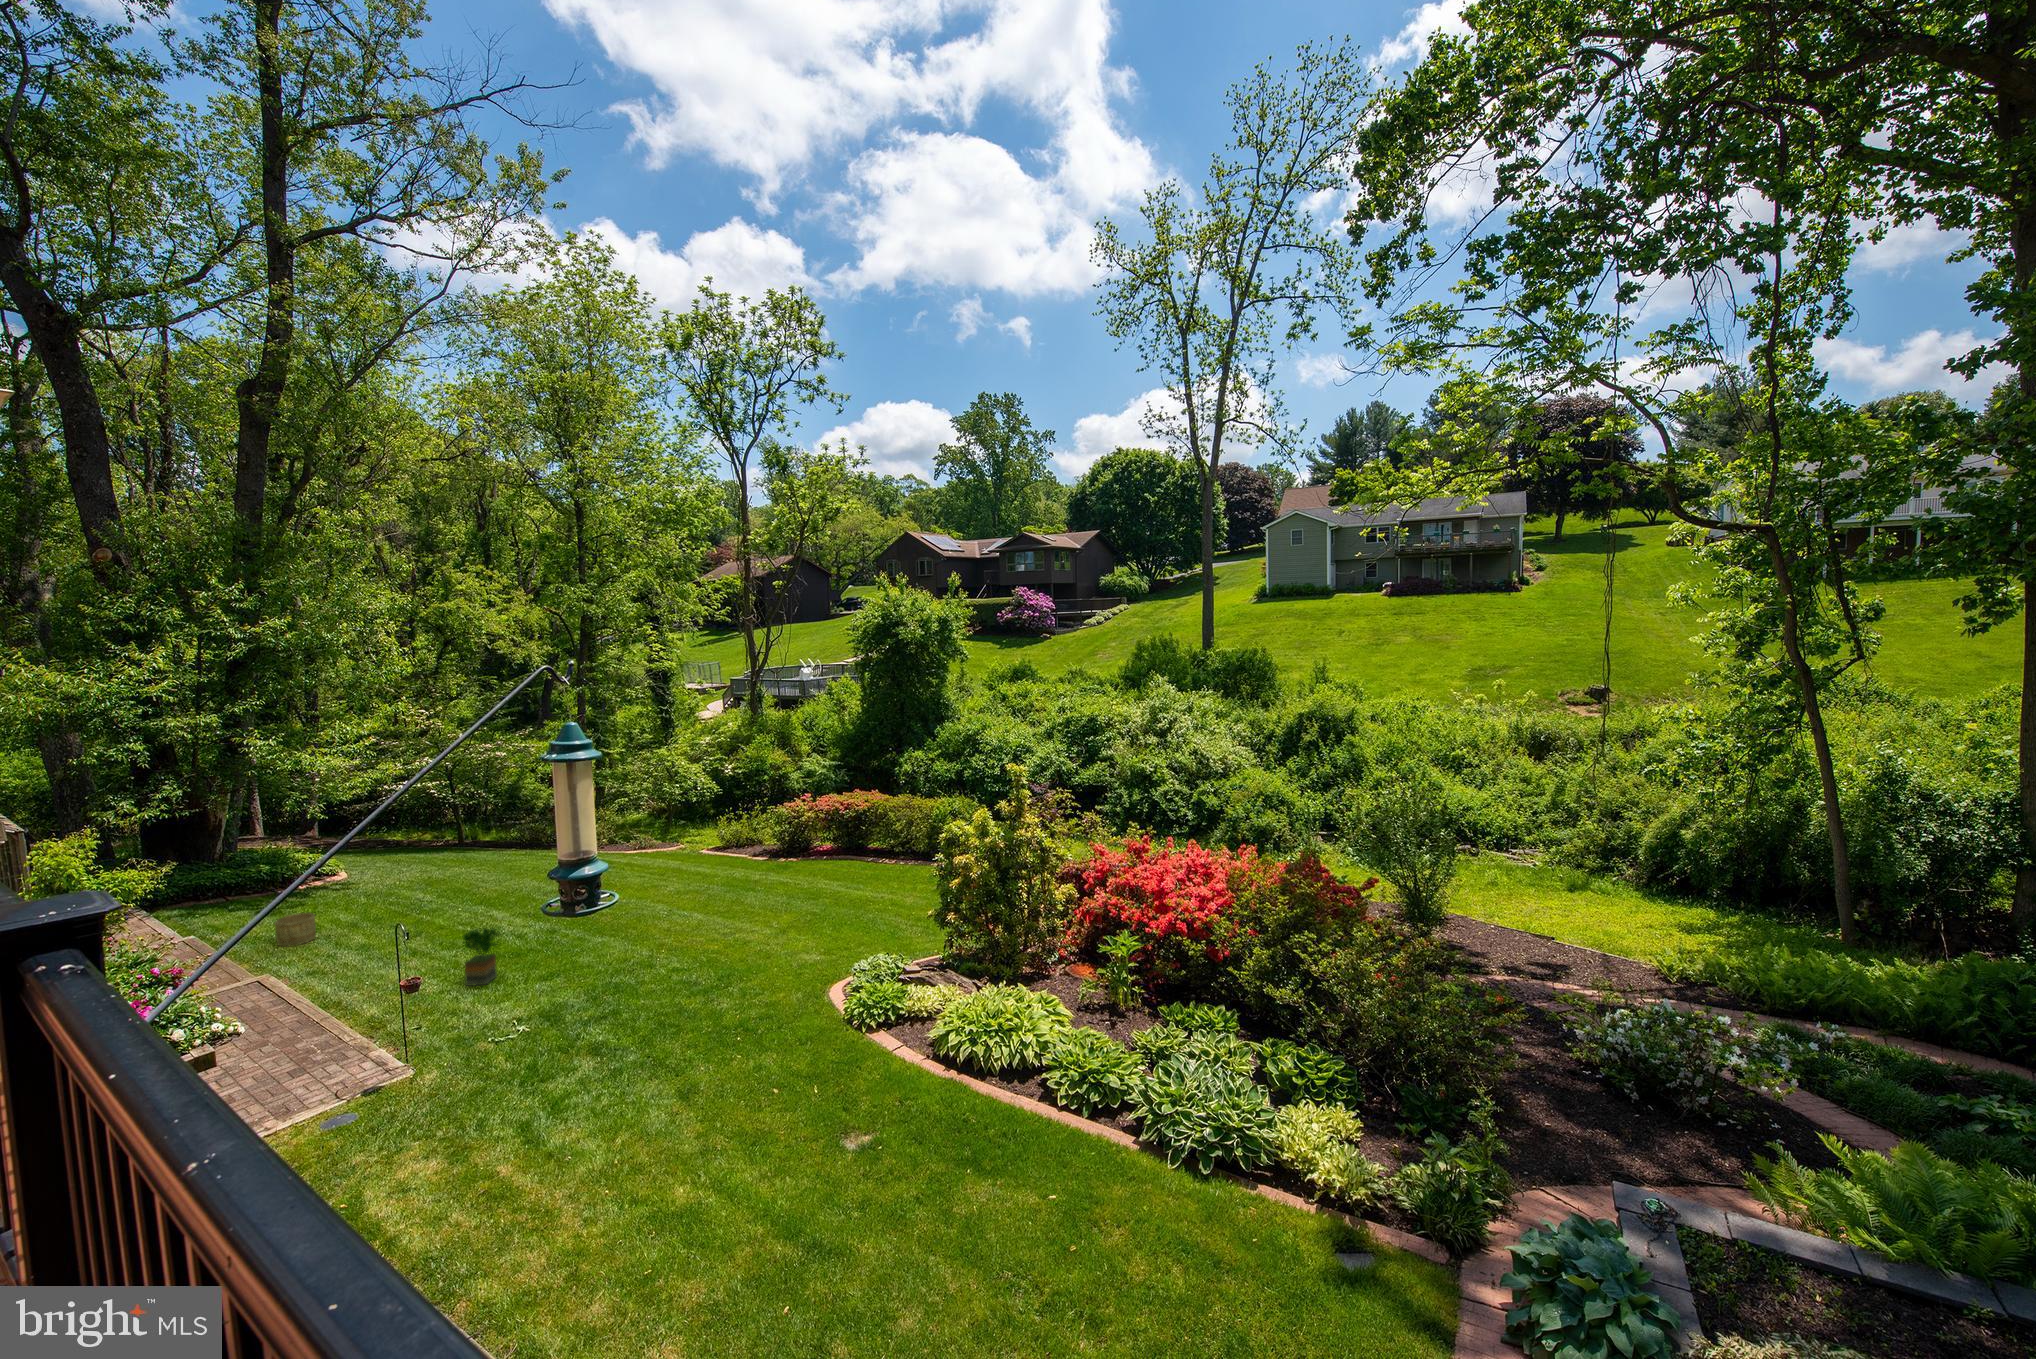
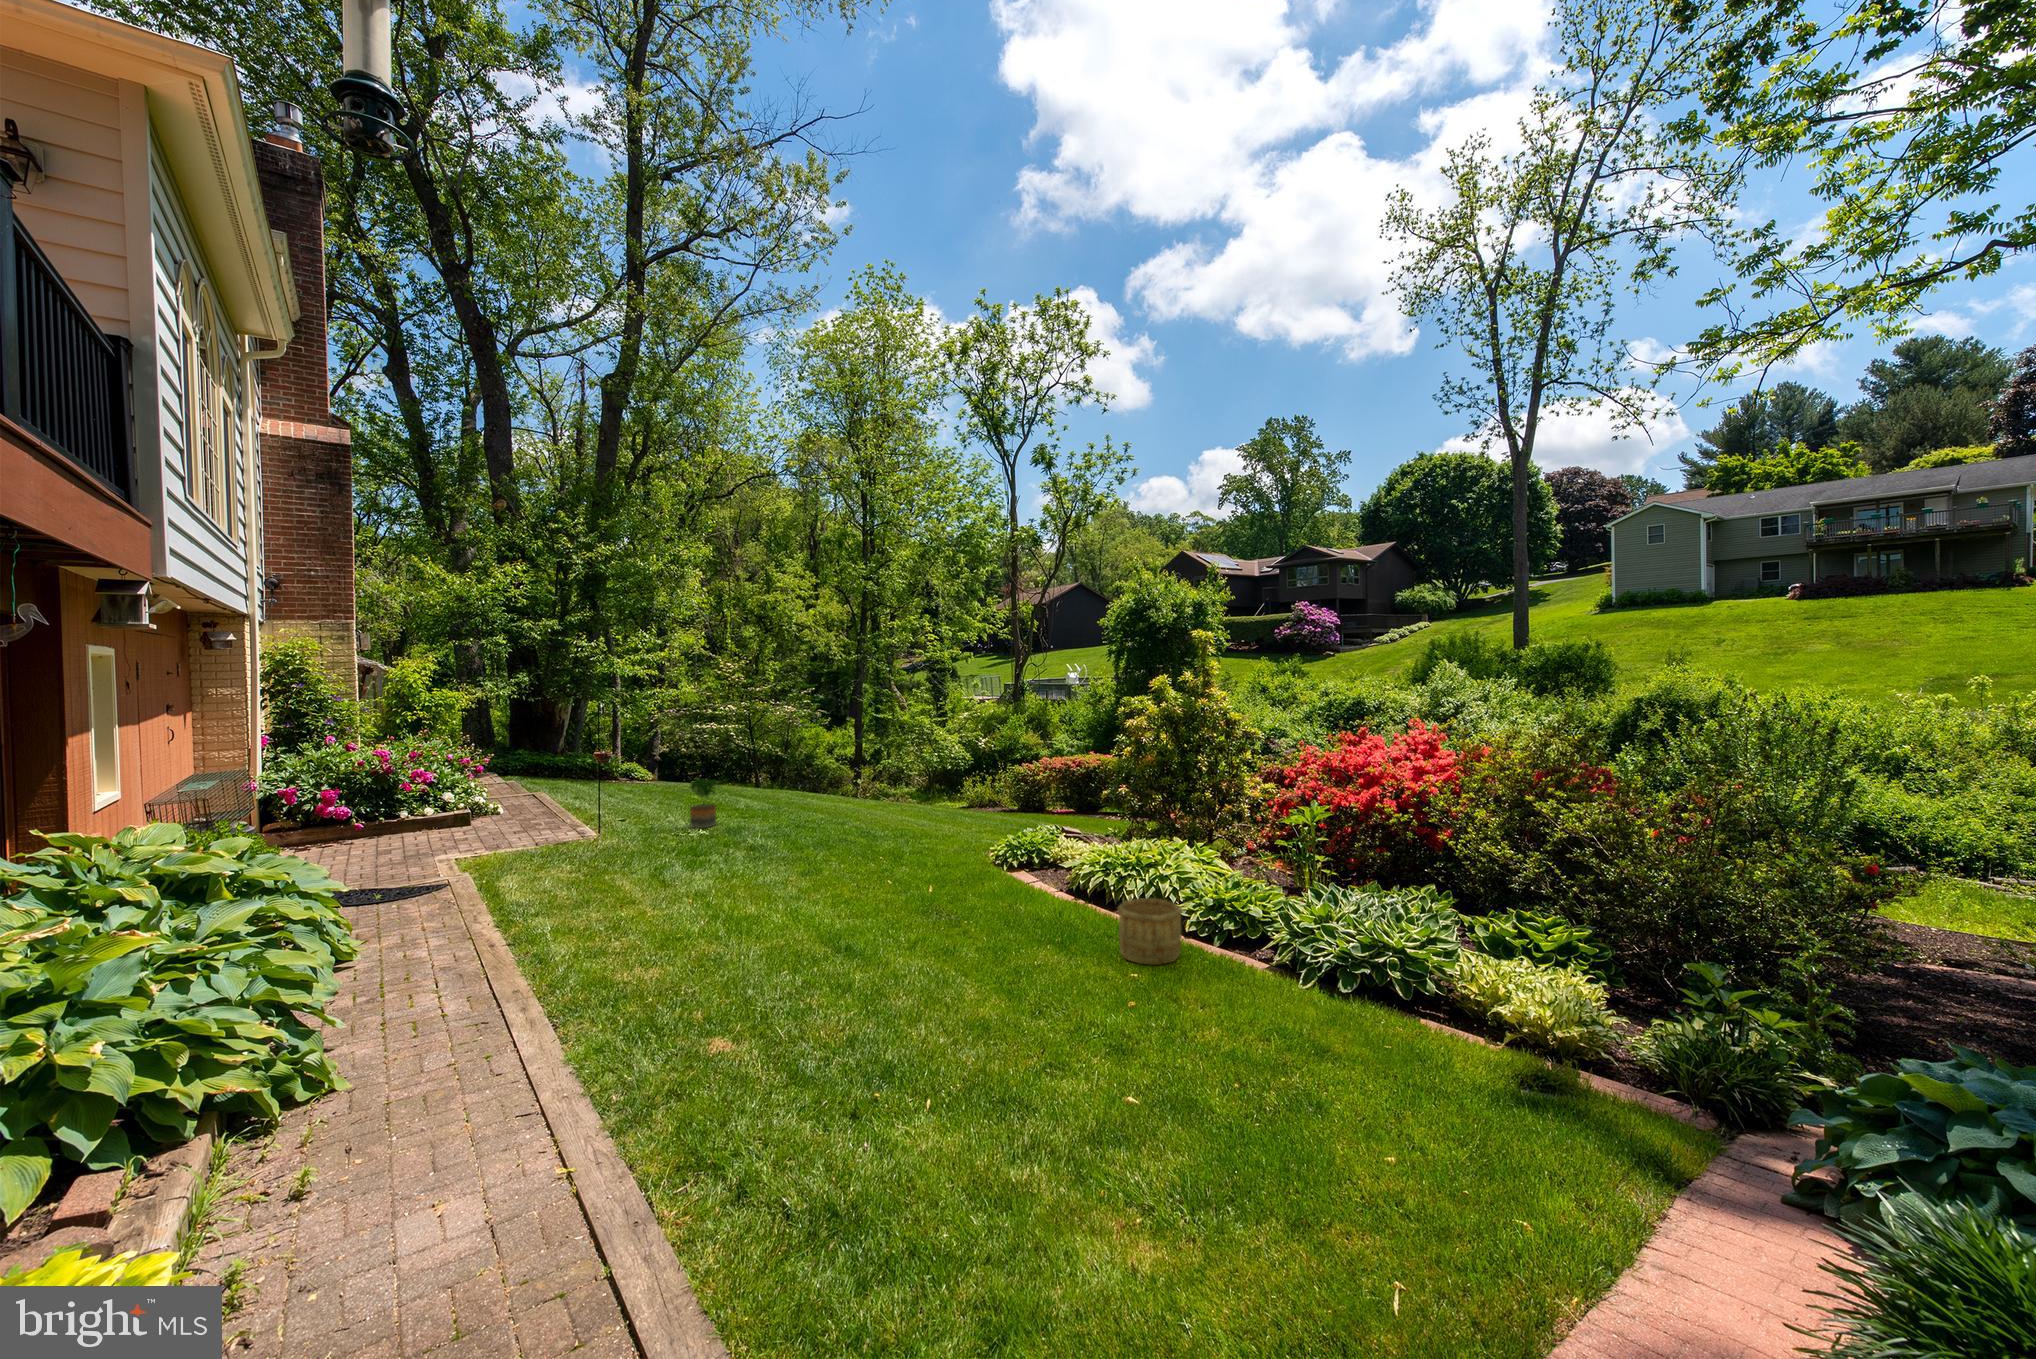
wooden bucket: present [274,912,316,947] -> present [1118,898,1183,965]

